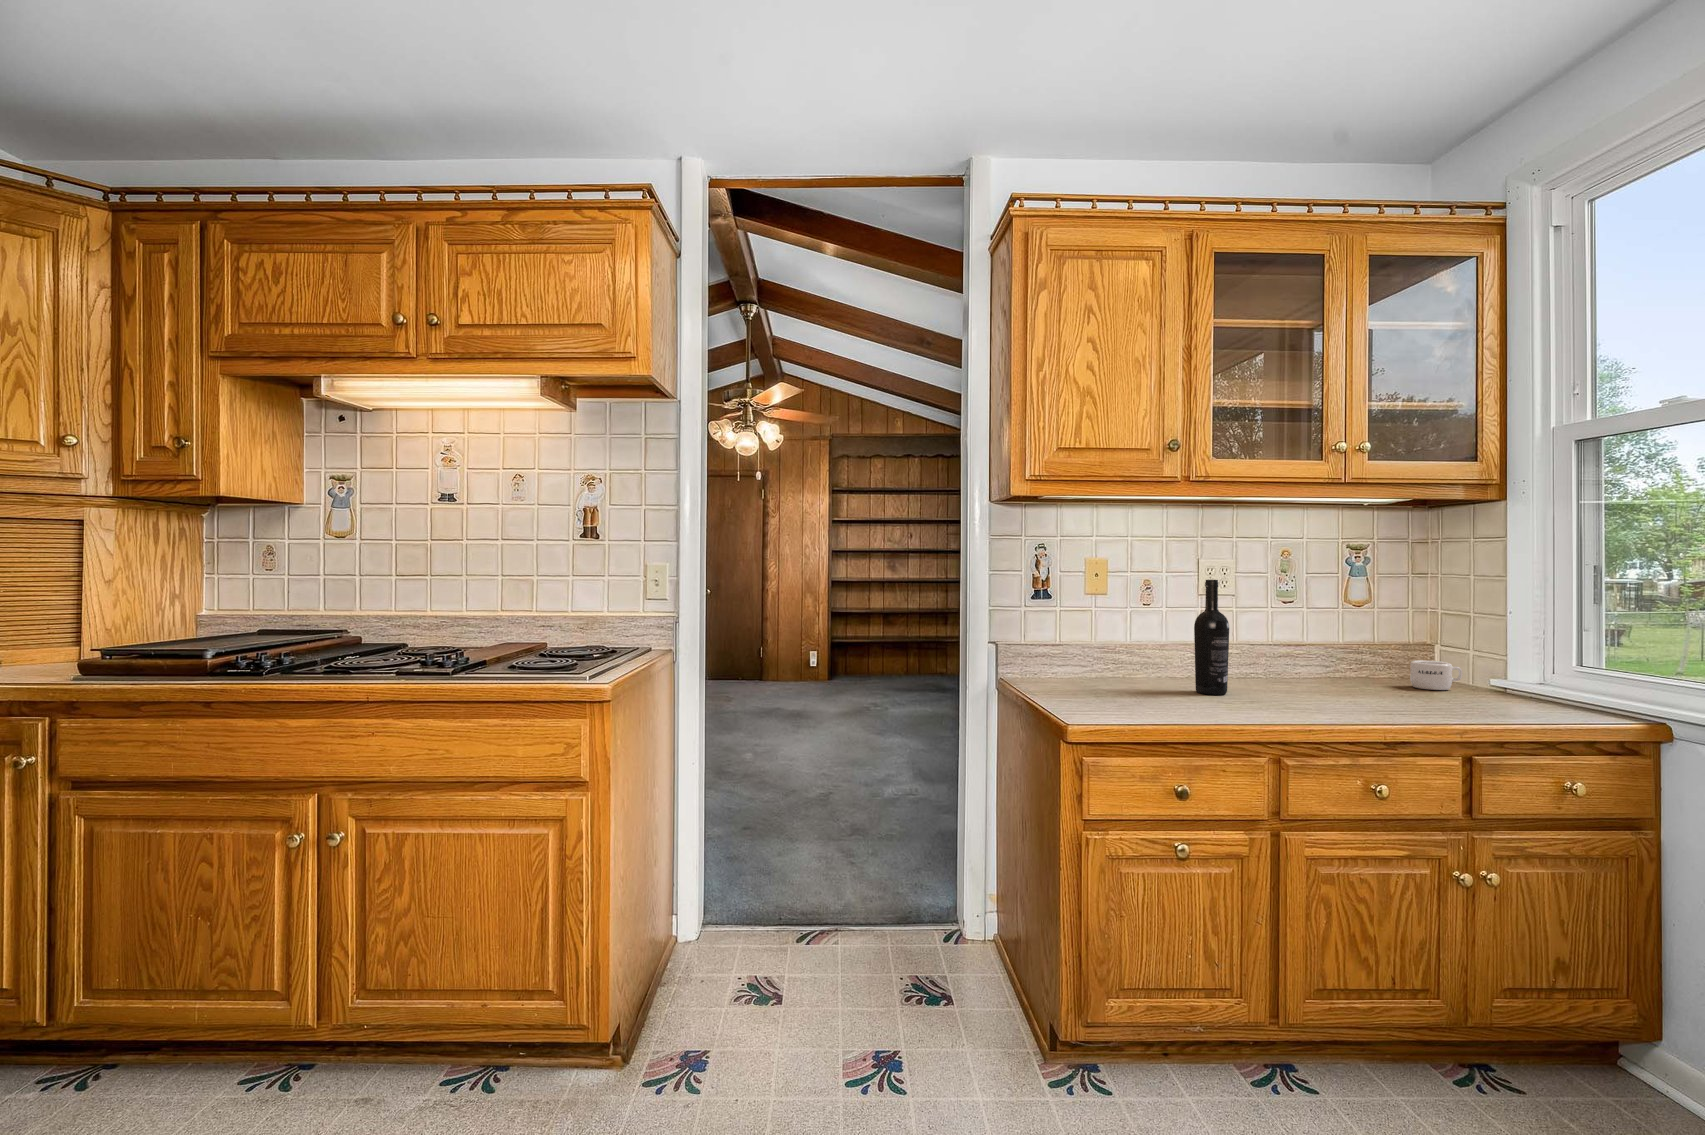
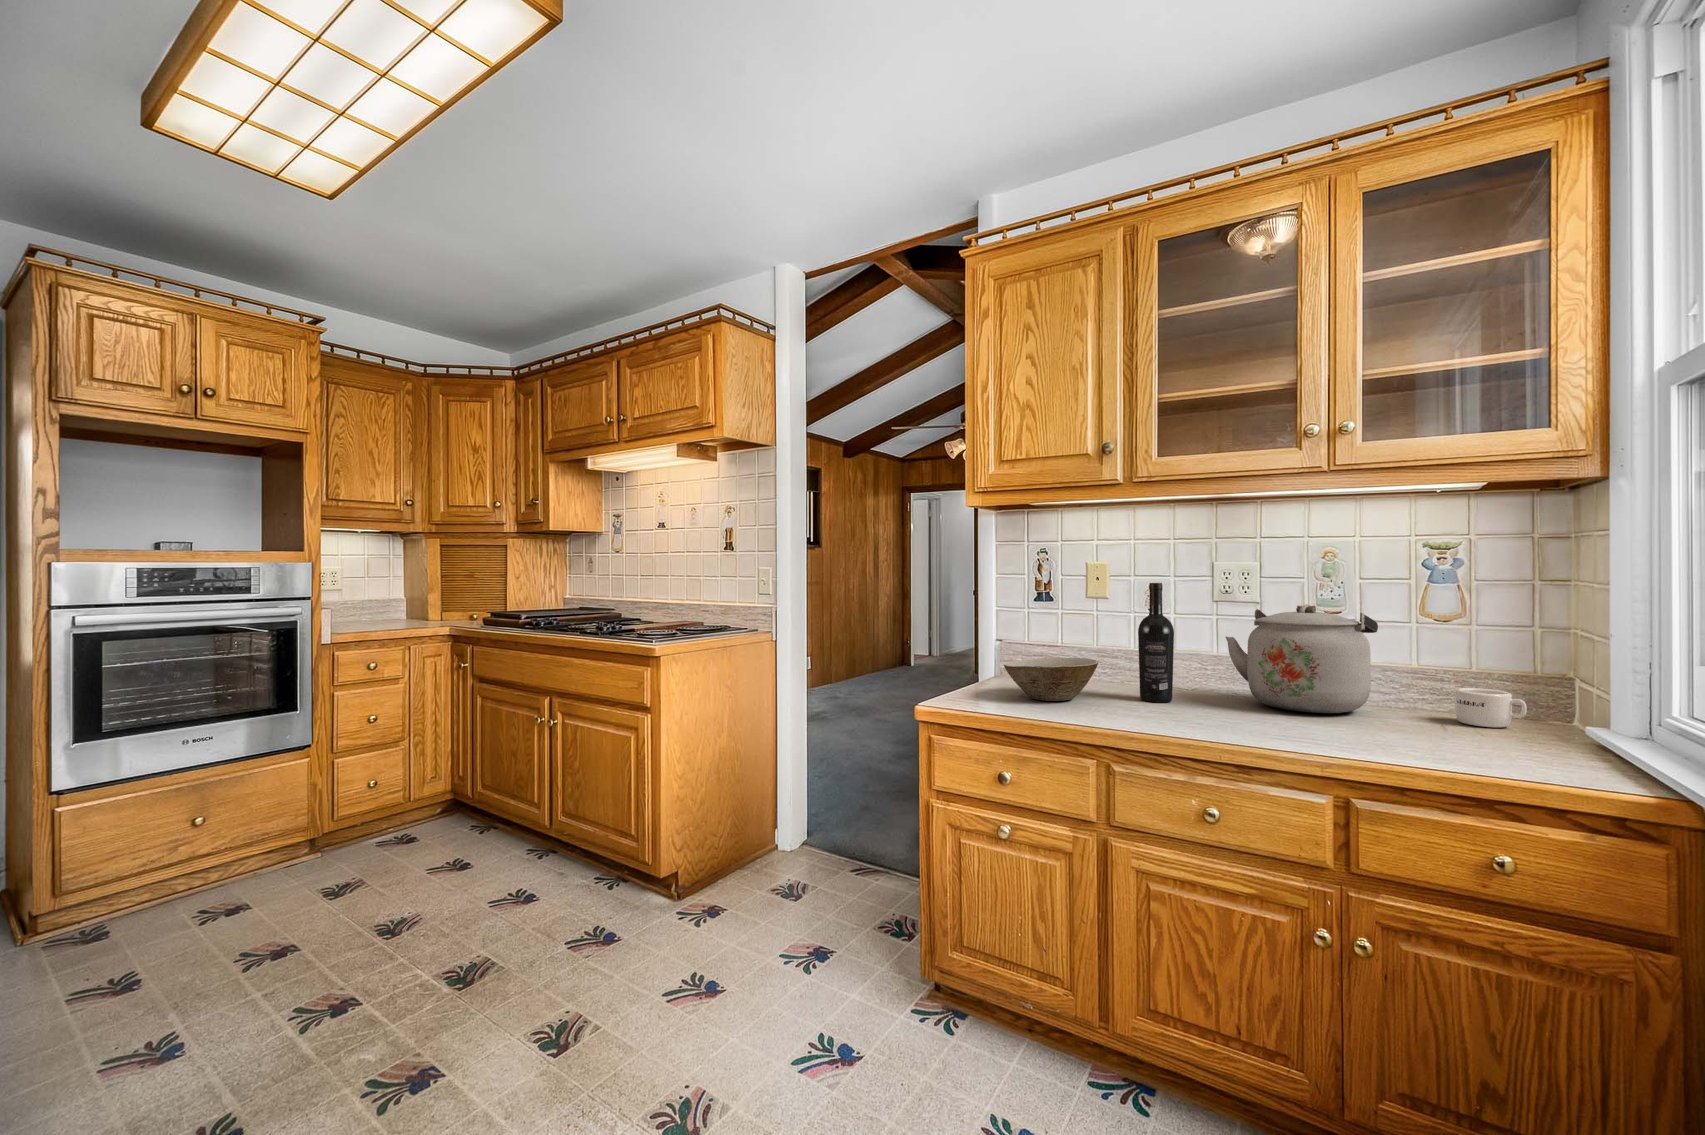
kettle: none [1243,597,1368,691] -> present [1226,604,1378,713]
bowl: none [1093,657,1193,703] -> present [1004,658,1098,701]

